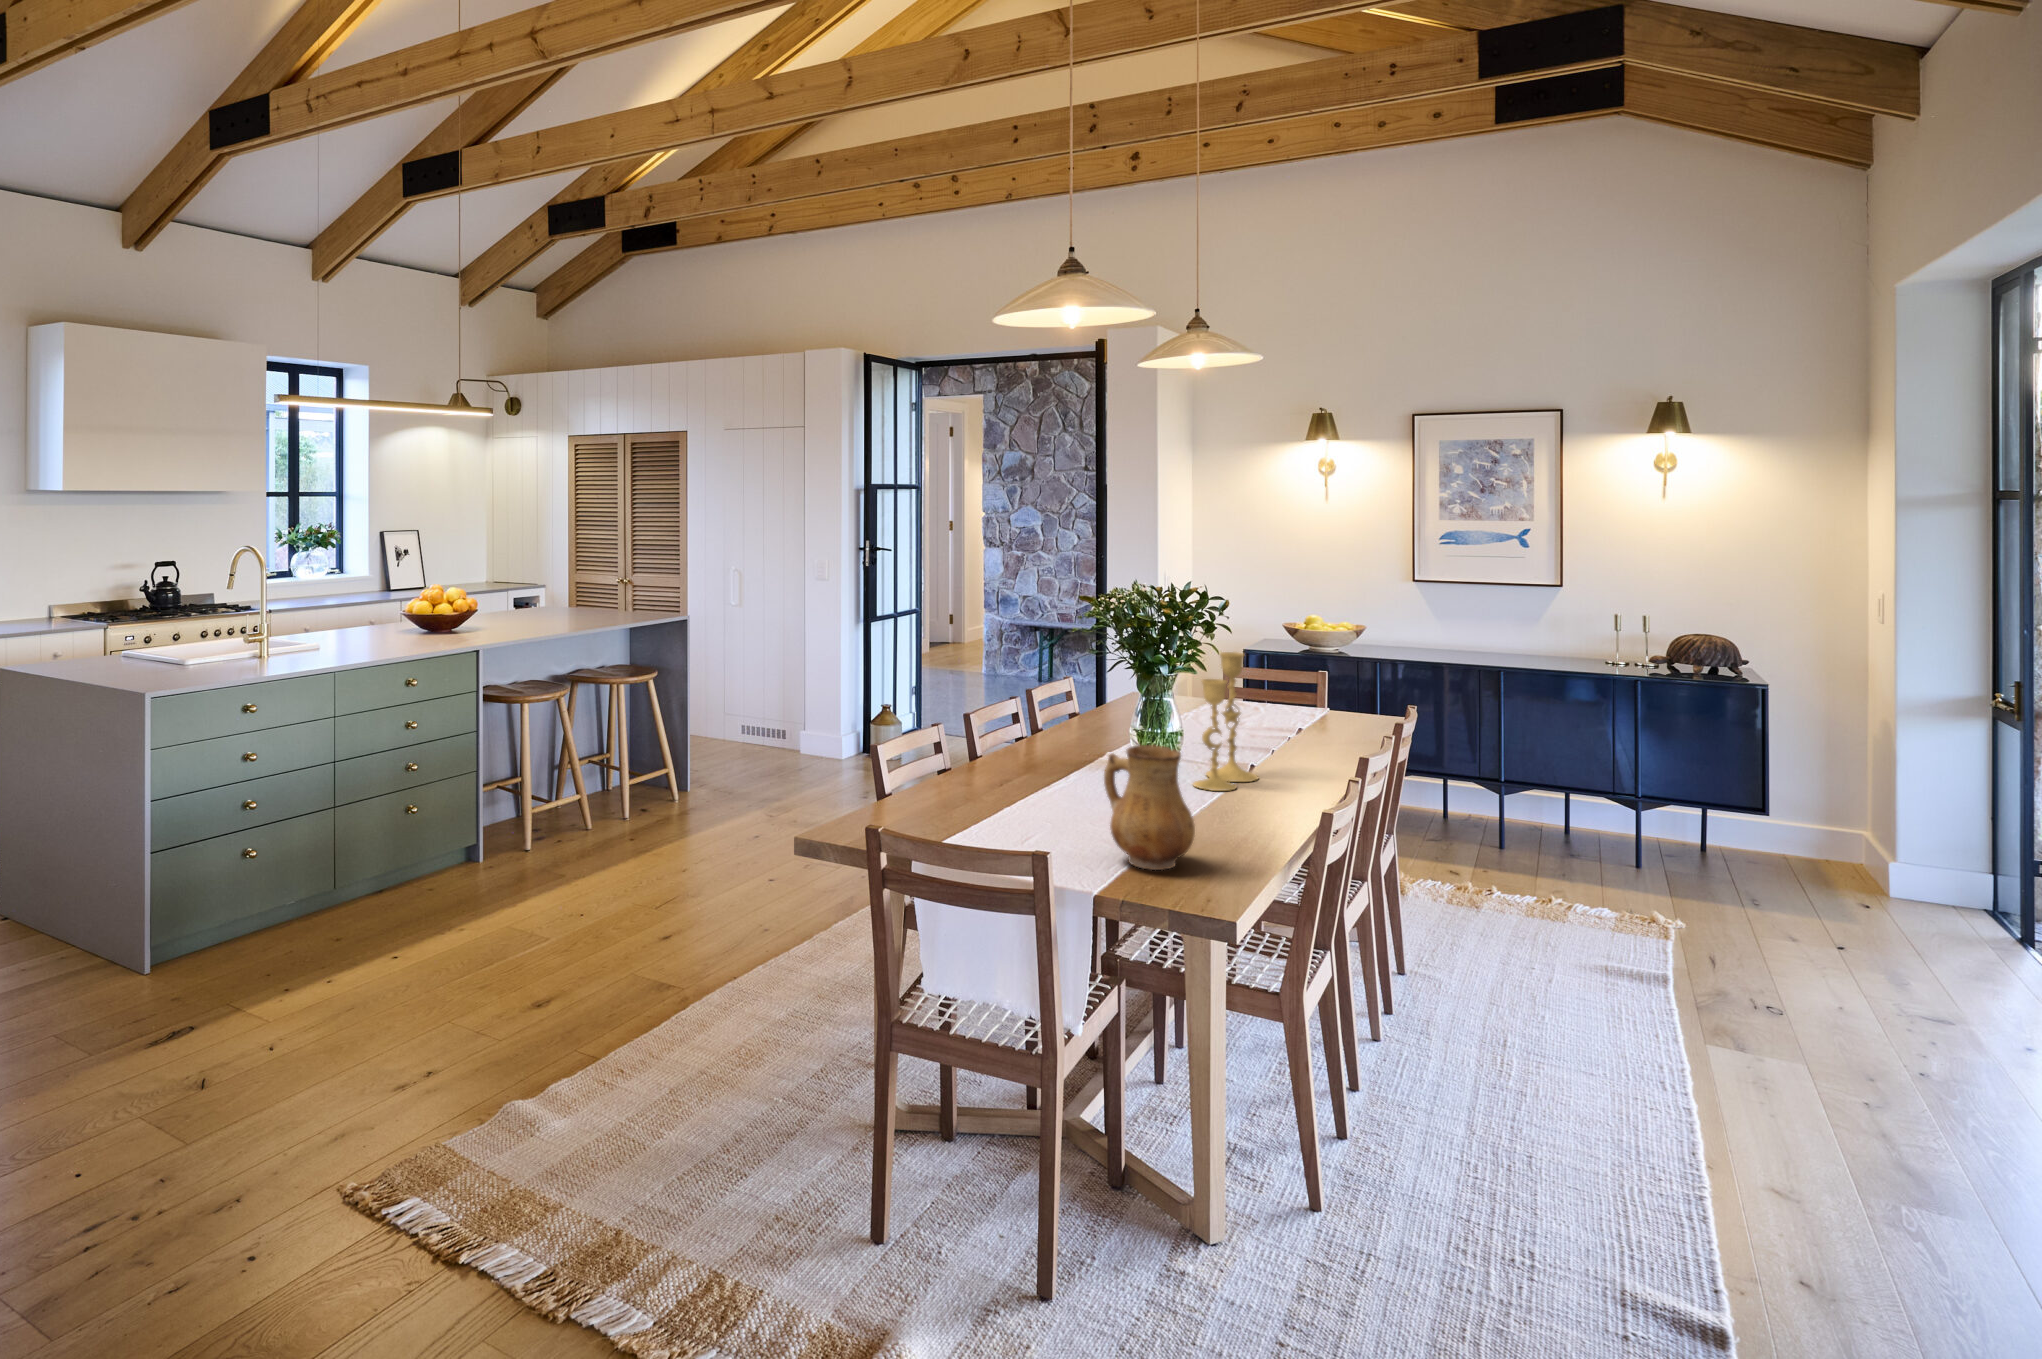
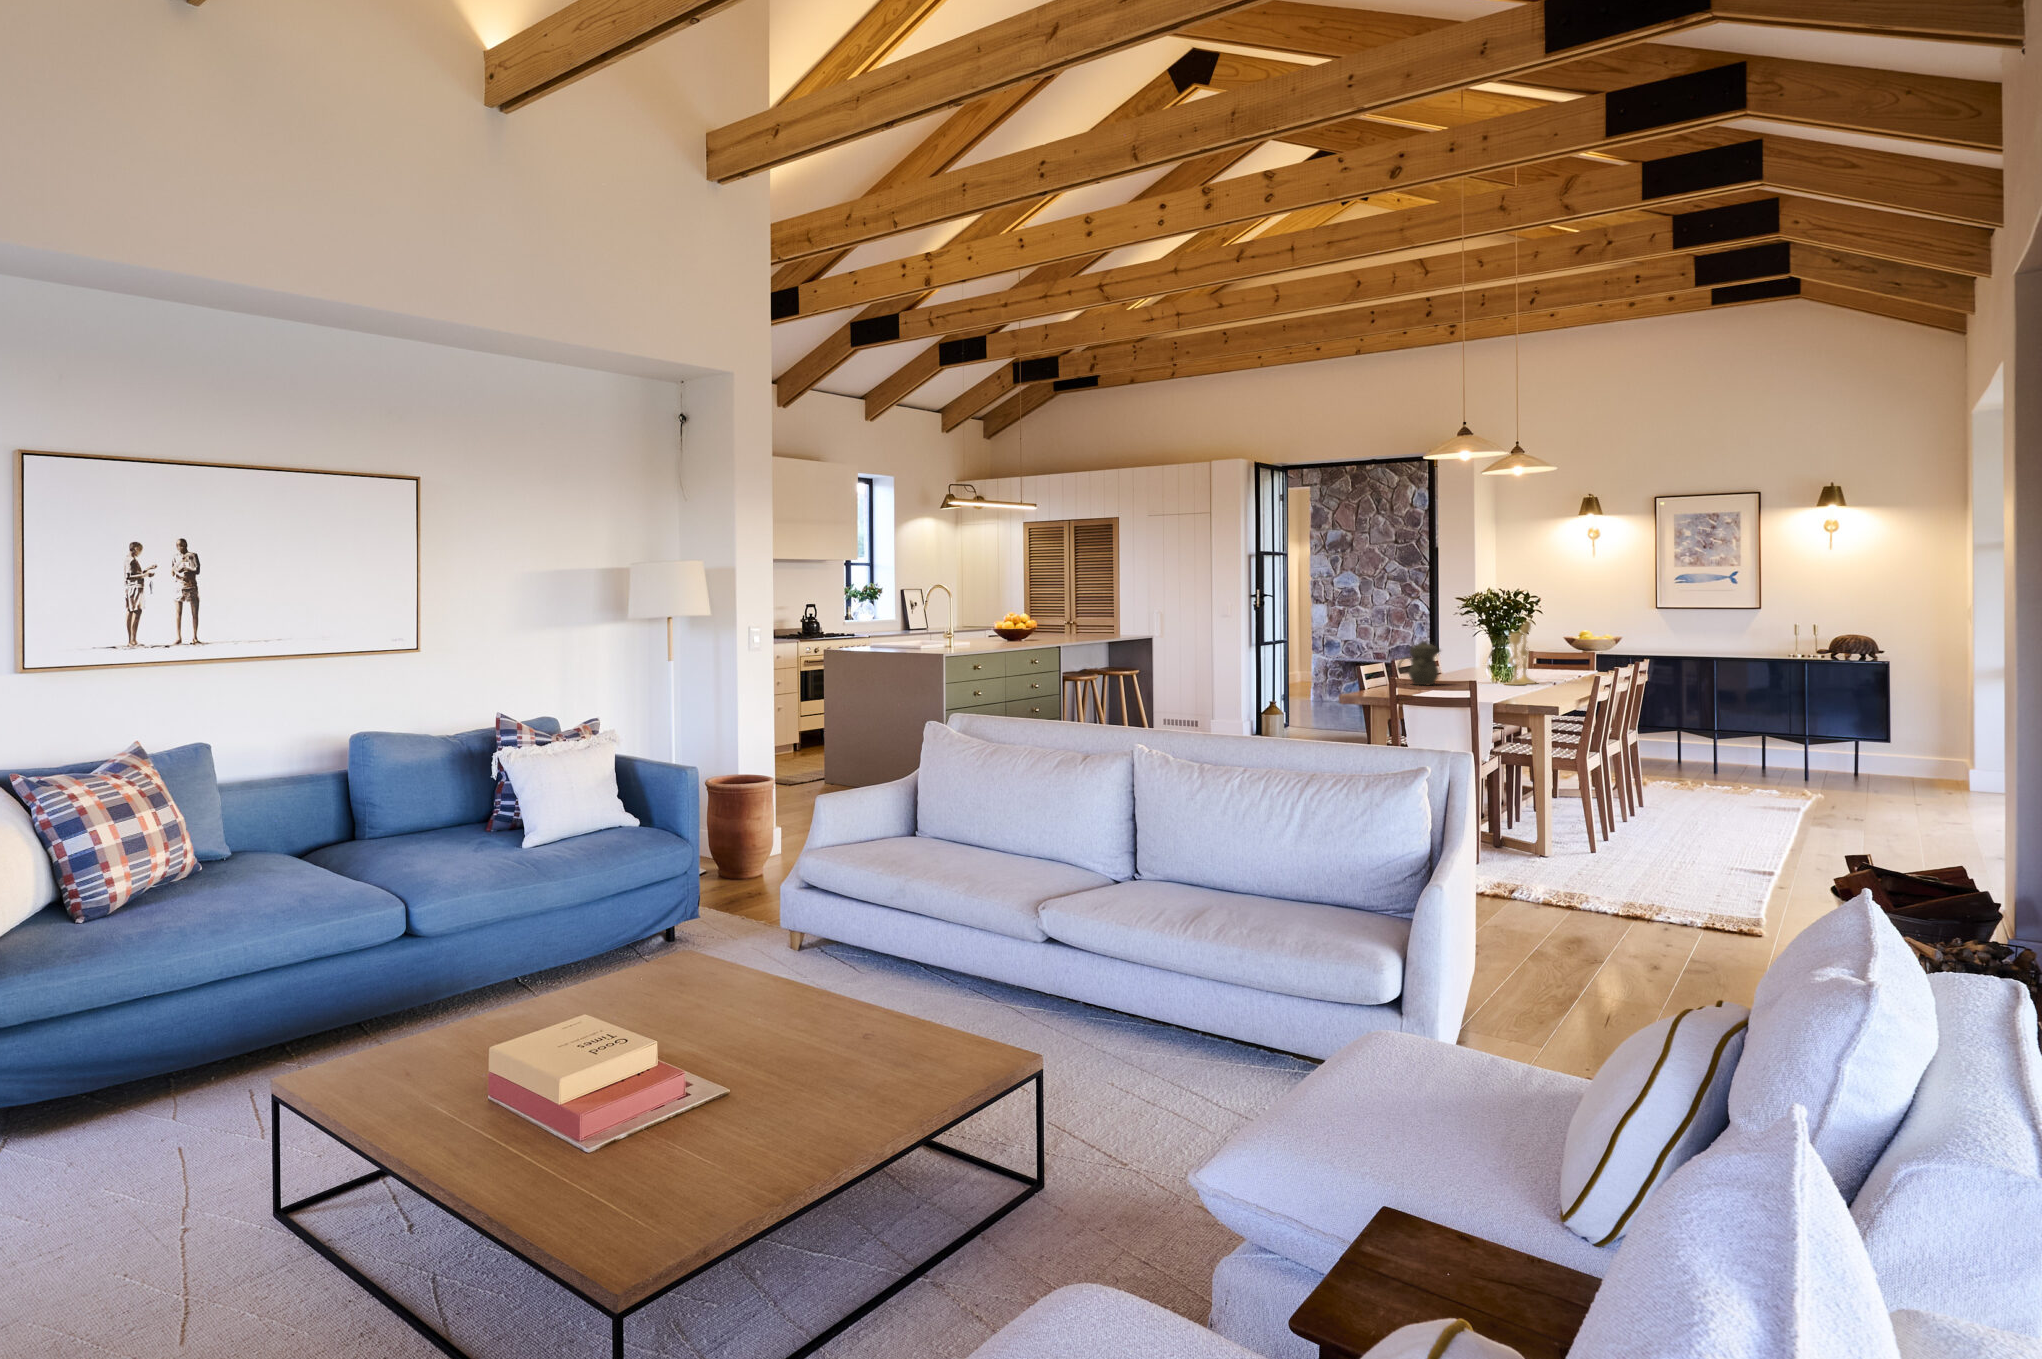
teapot: none [991,694,1073,789] -> present [1397,641,1440,685]
ceramic pitcher: present [1104,745,1195,870] -> none [1465,647,1507,696]

